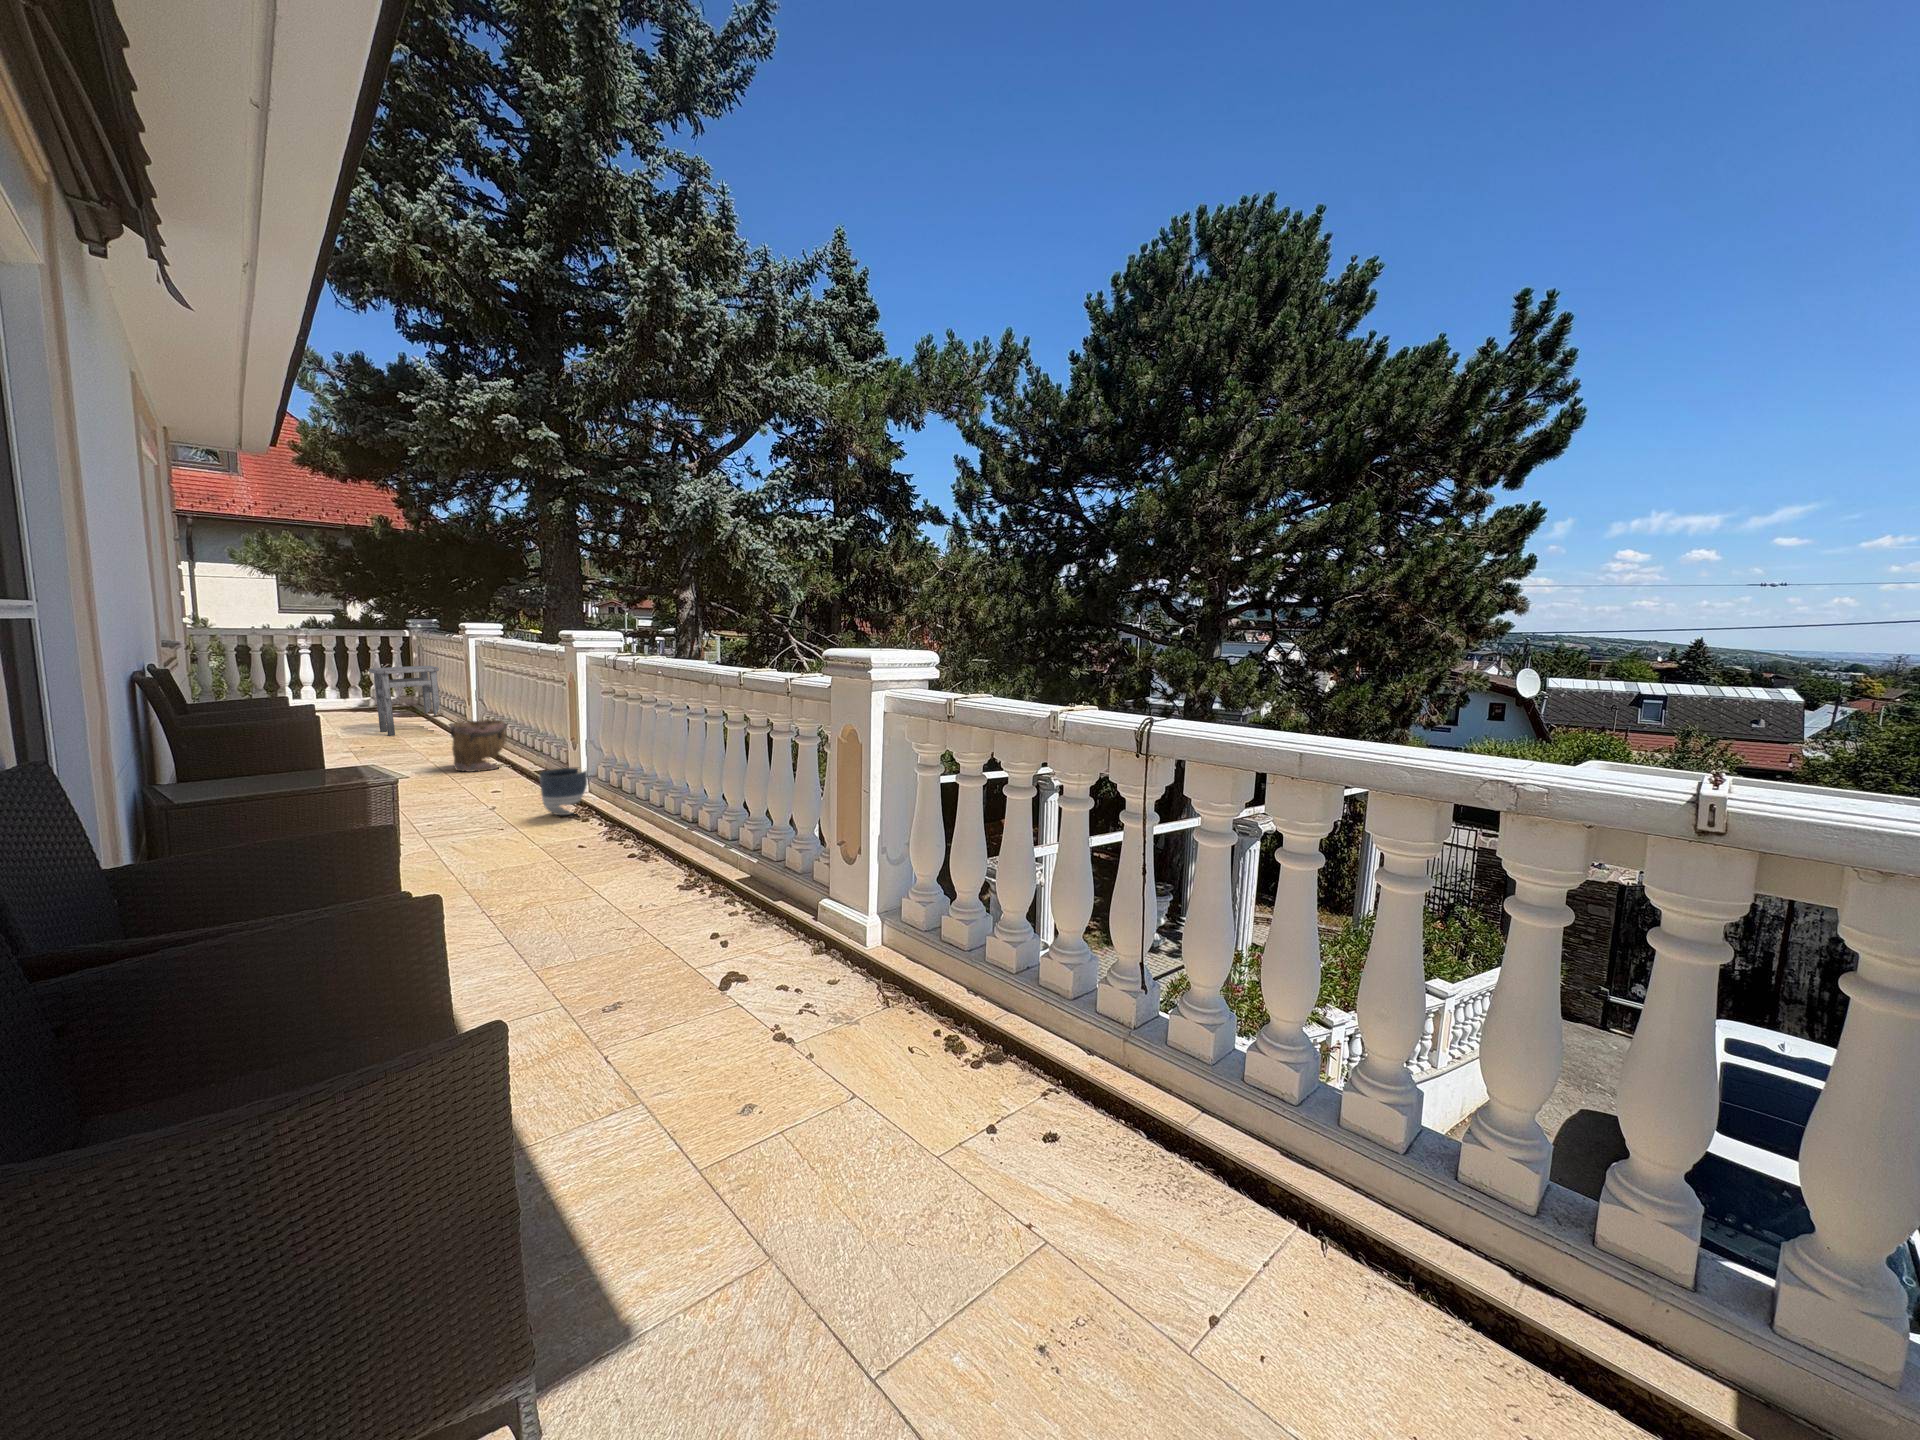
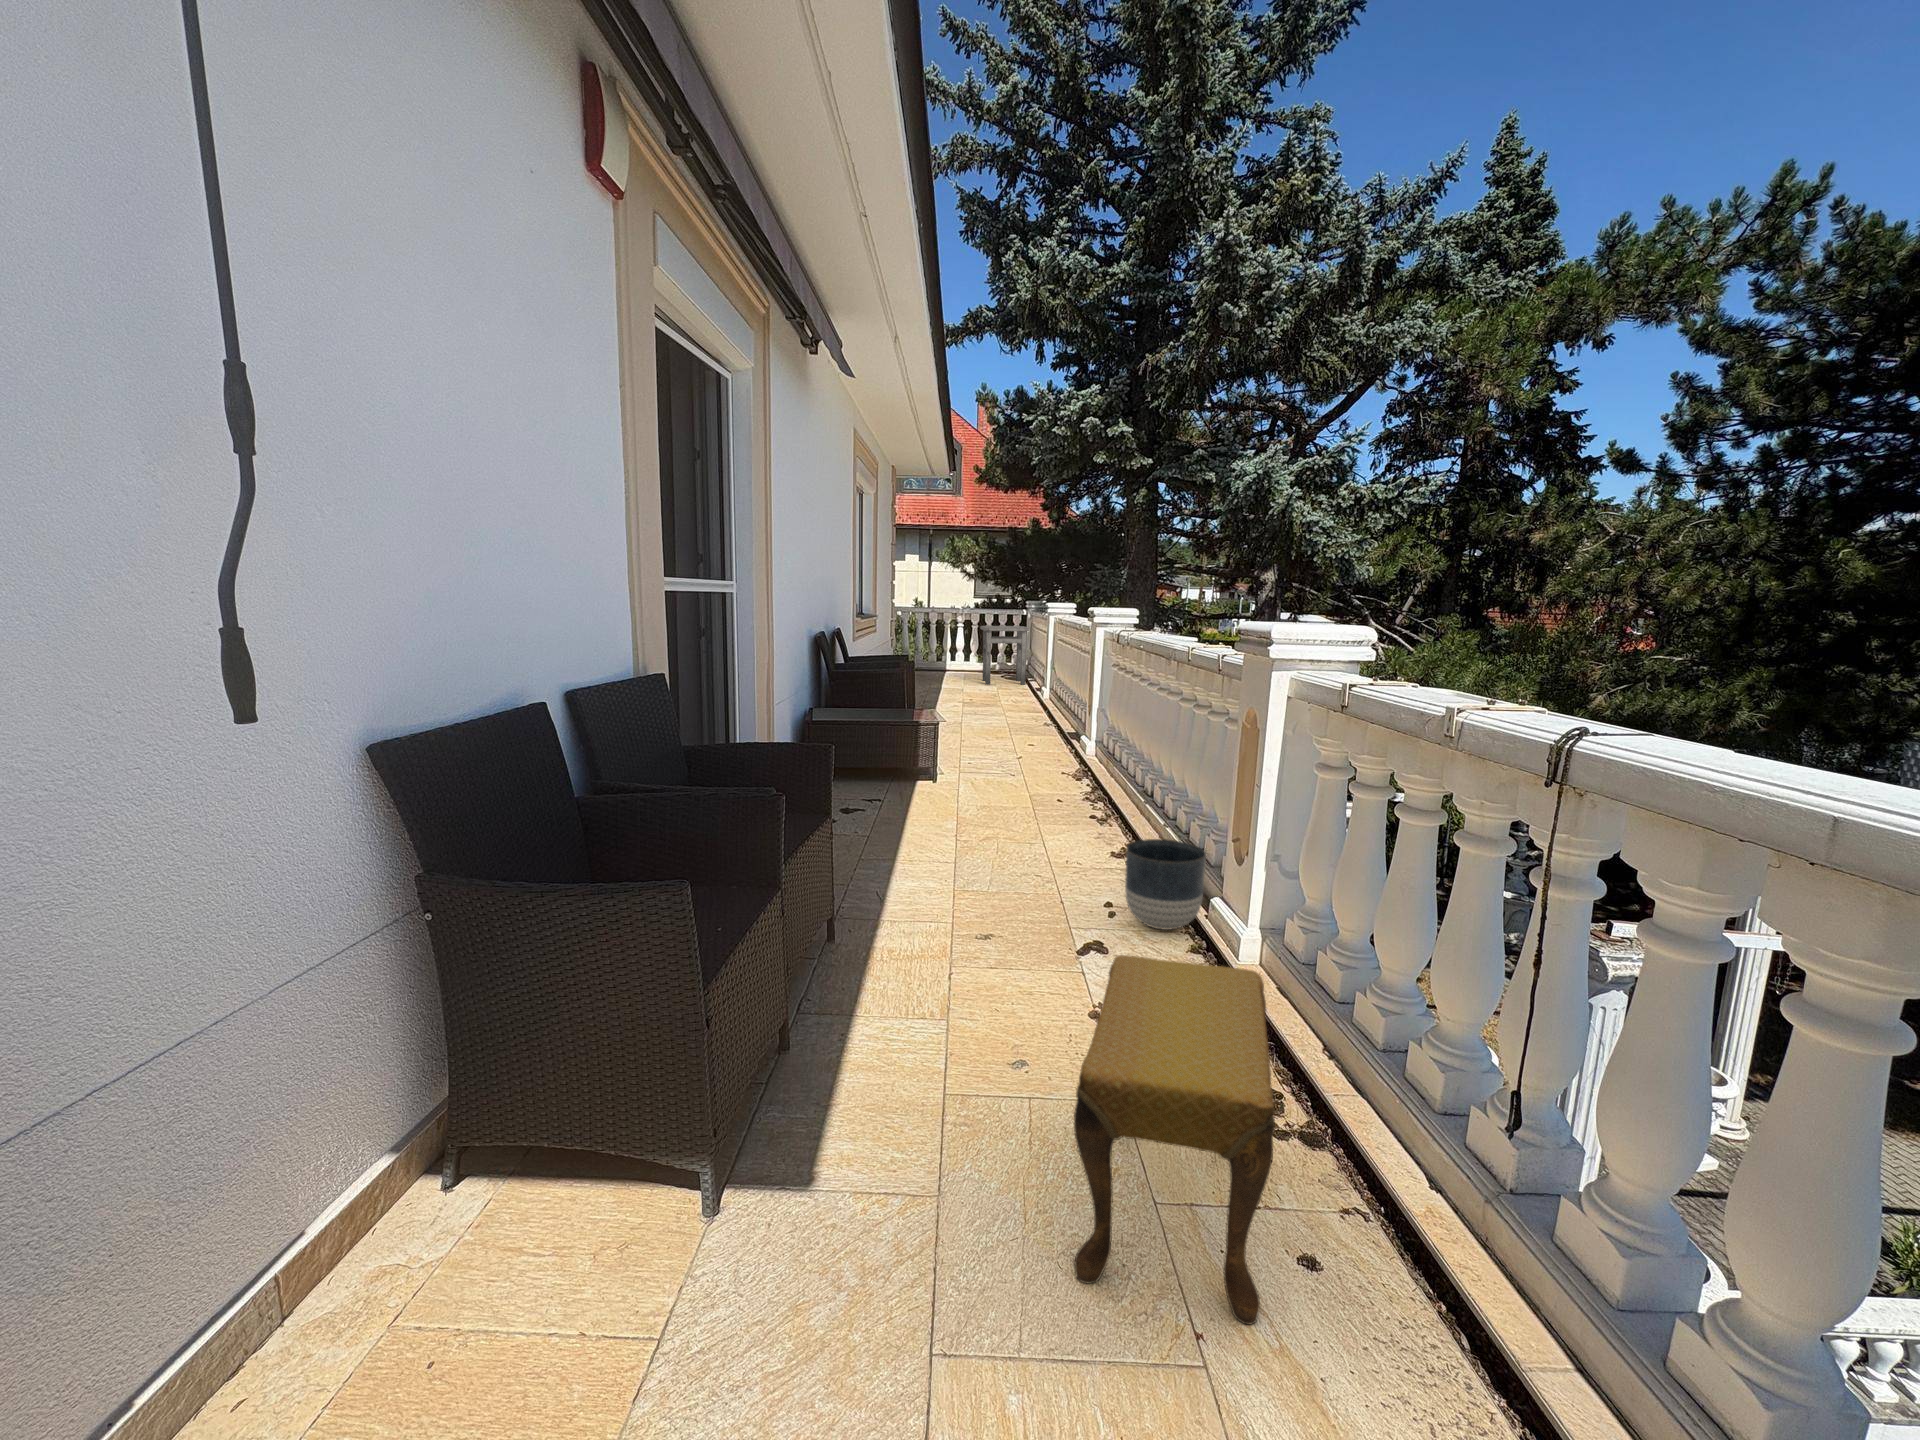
bucket: present [450,719,508,772] -> none [1010,675,1058,722]
planter: present [540,767,587,815] -> present [1125,839,1206,930]
footstool: none [855,942,1060,1246] -> present [1074,955,1275,1325]

